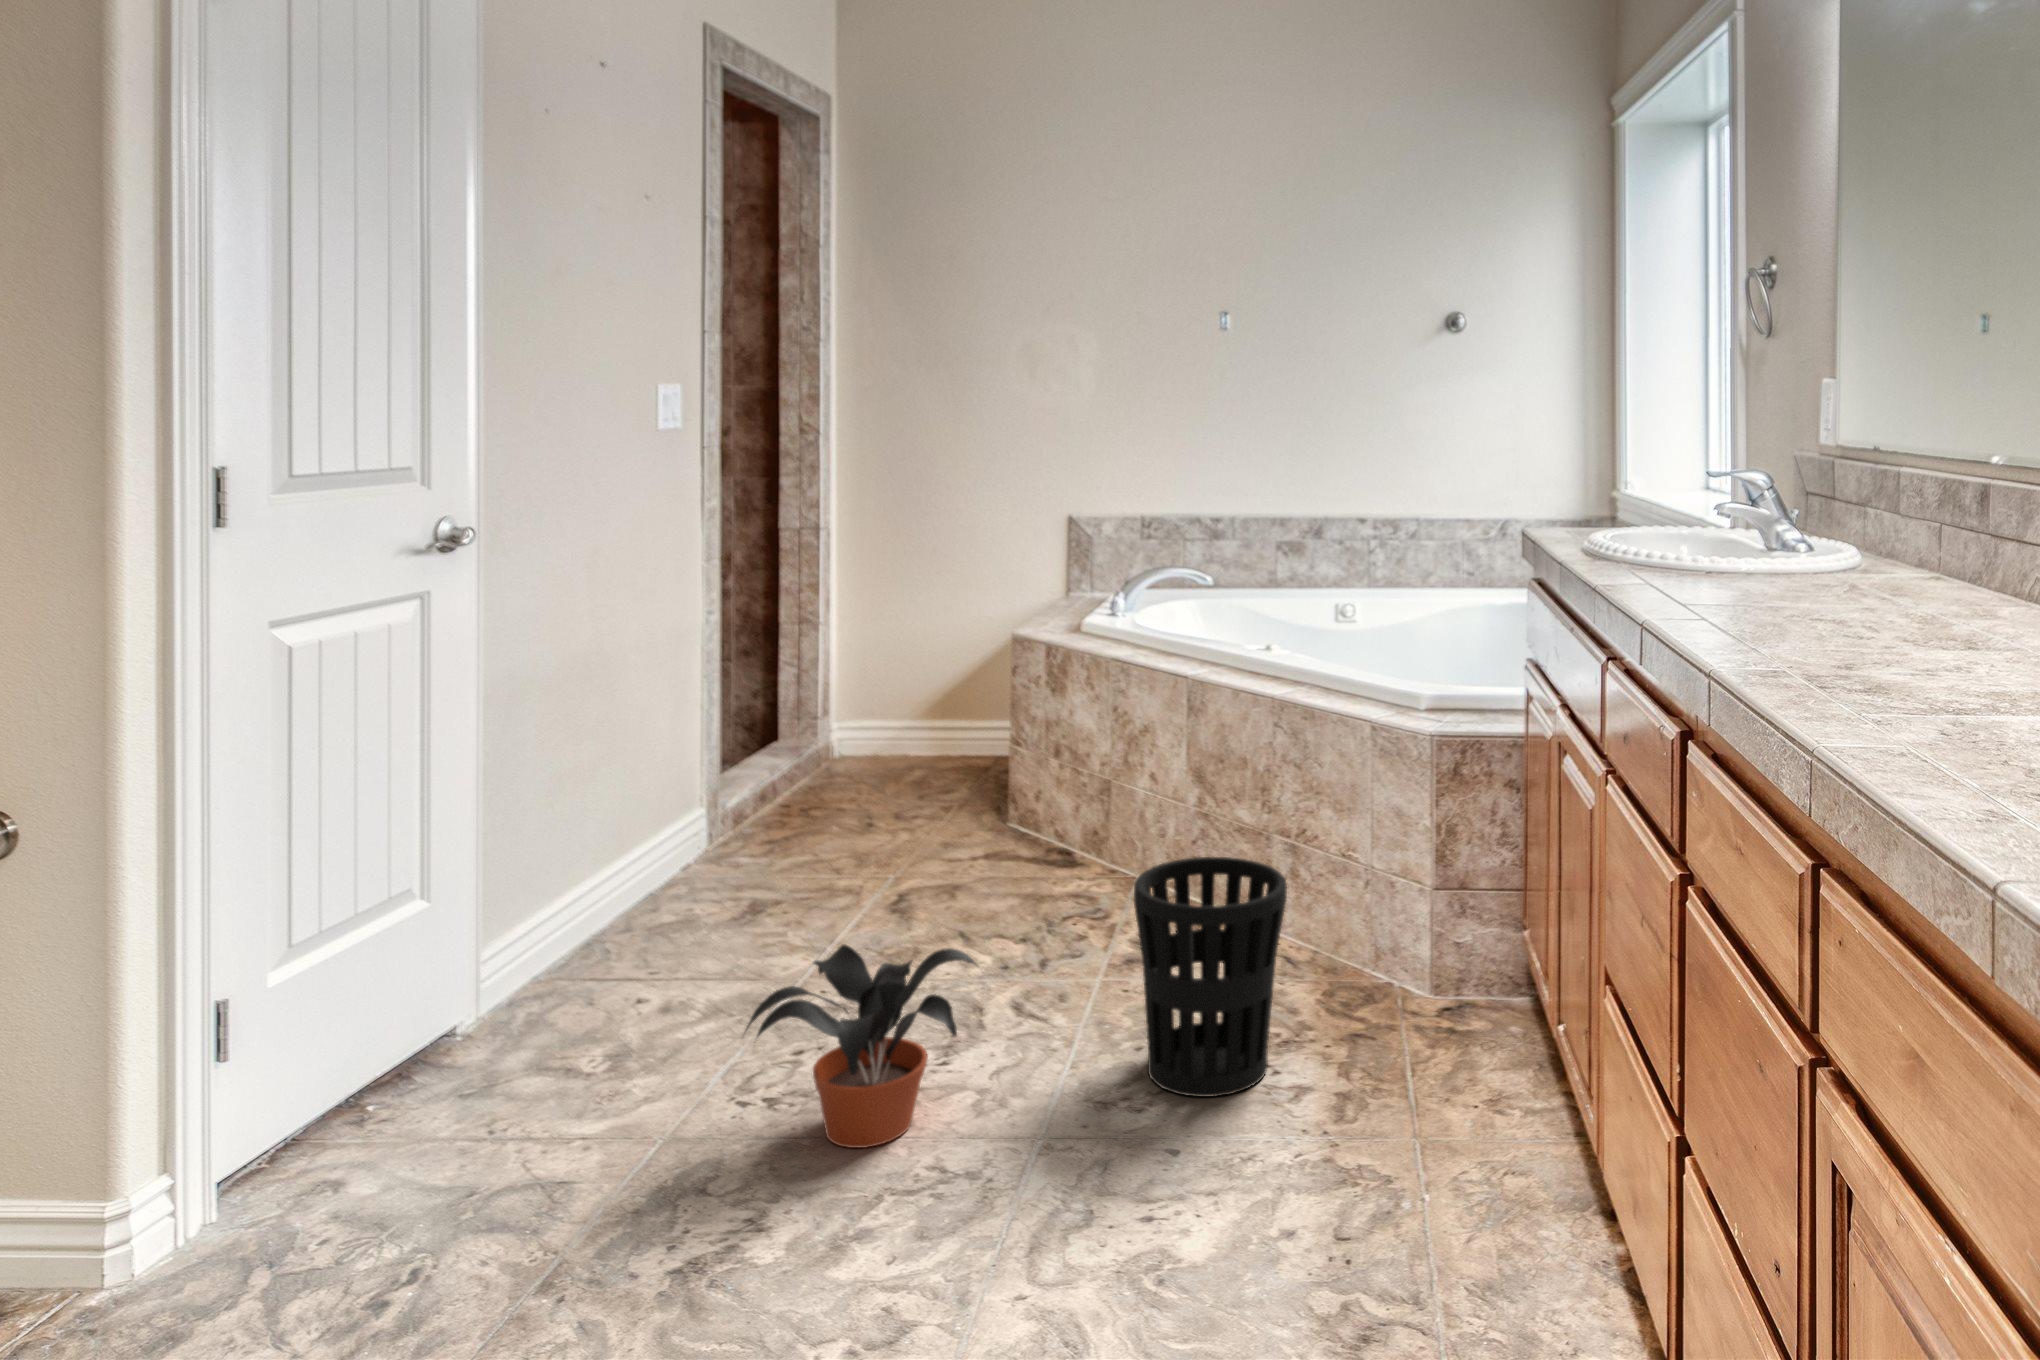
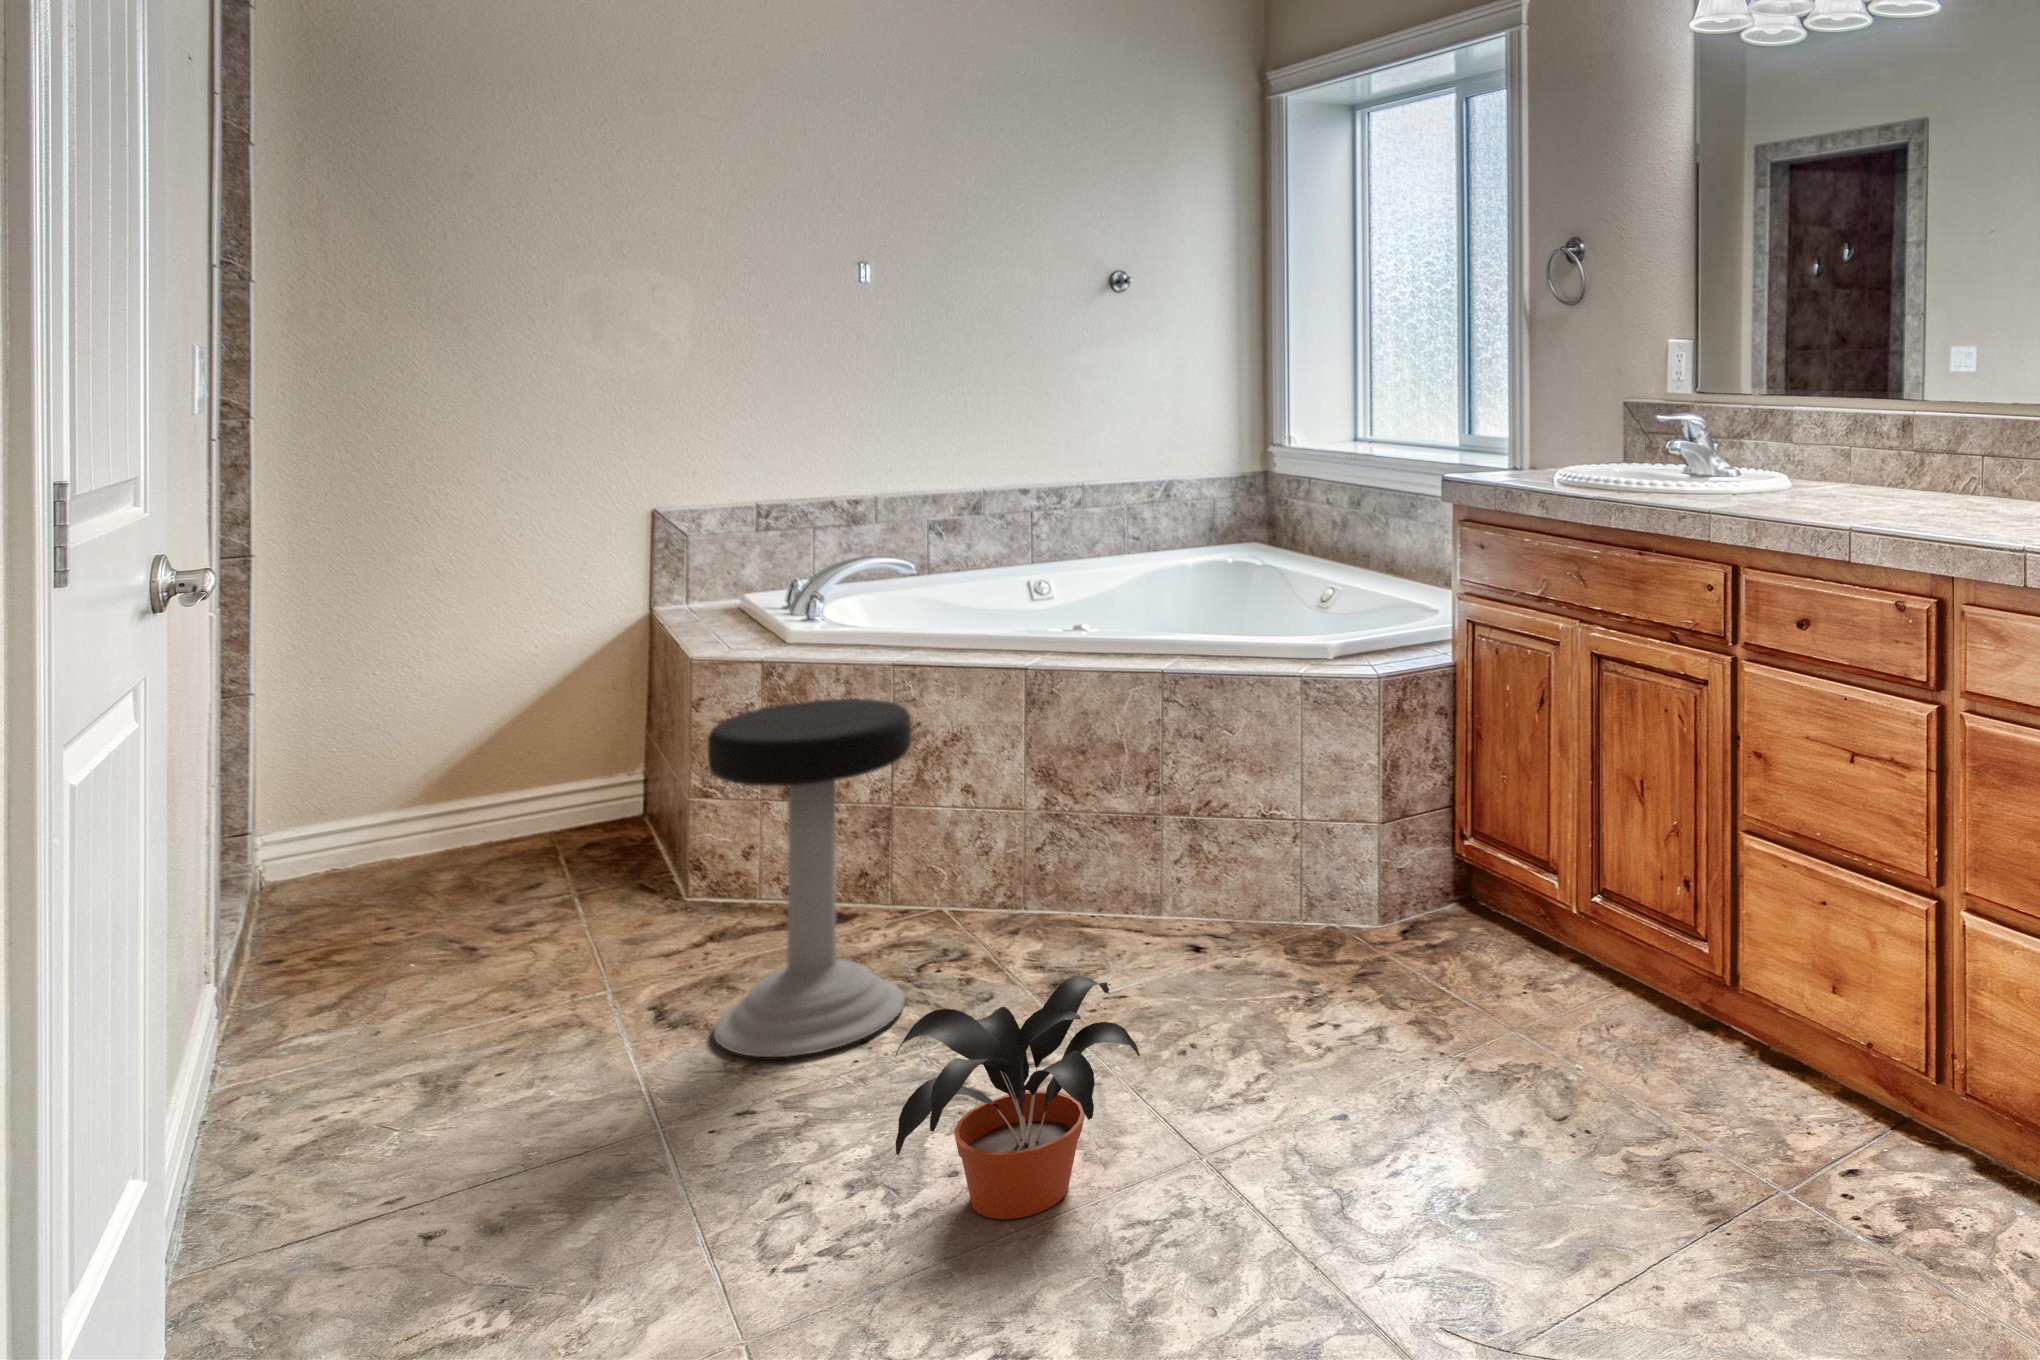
stool: none [872,674,1030,964] -> present [708,699,912,1057]
wastebasket: present [1134,857,1287,1097] -> none [1195,825,1351,1060]

